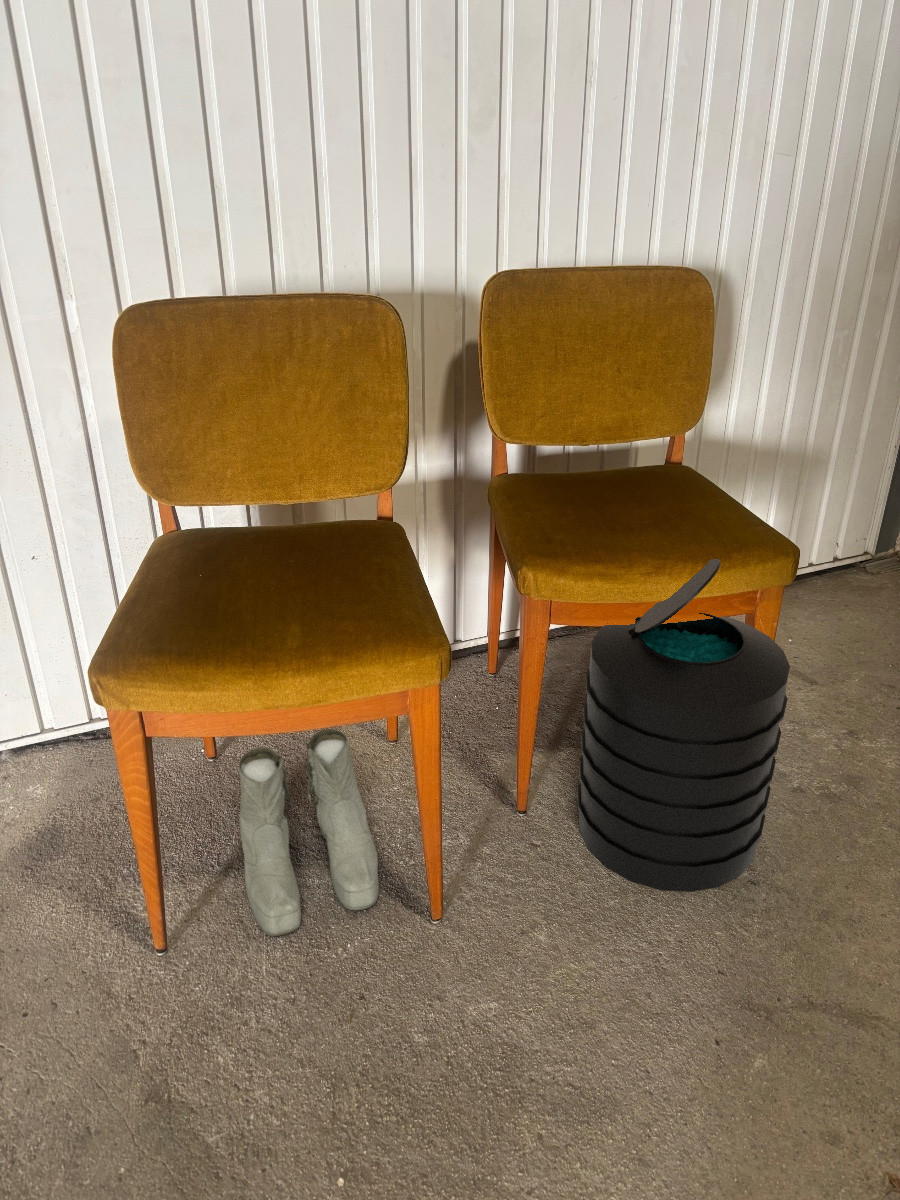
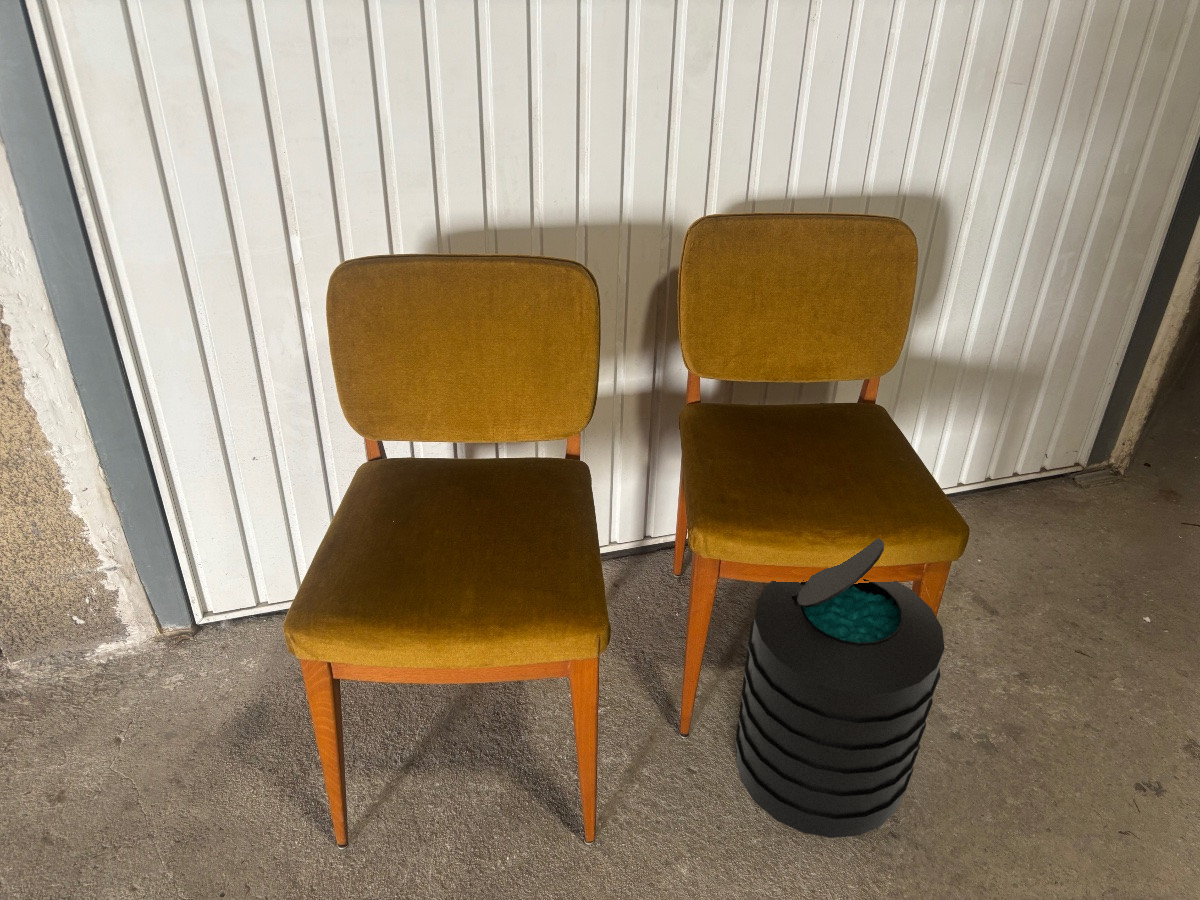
boots: present [238,729,379,936] -> none [420,653,543,843]

